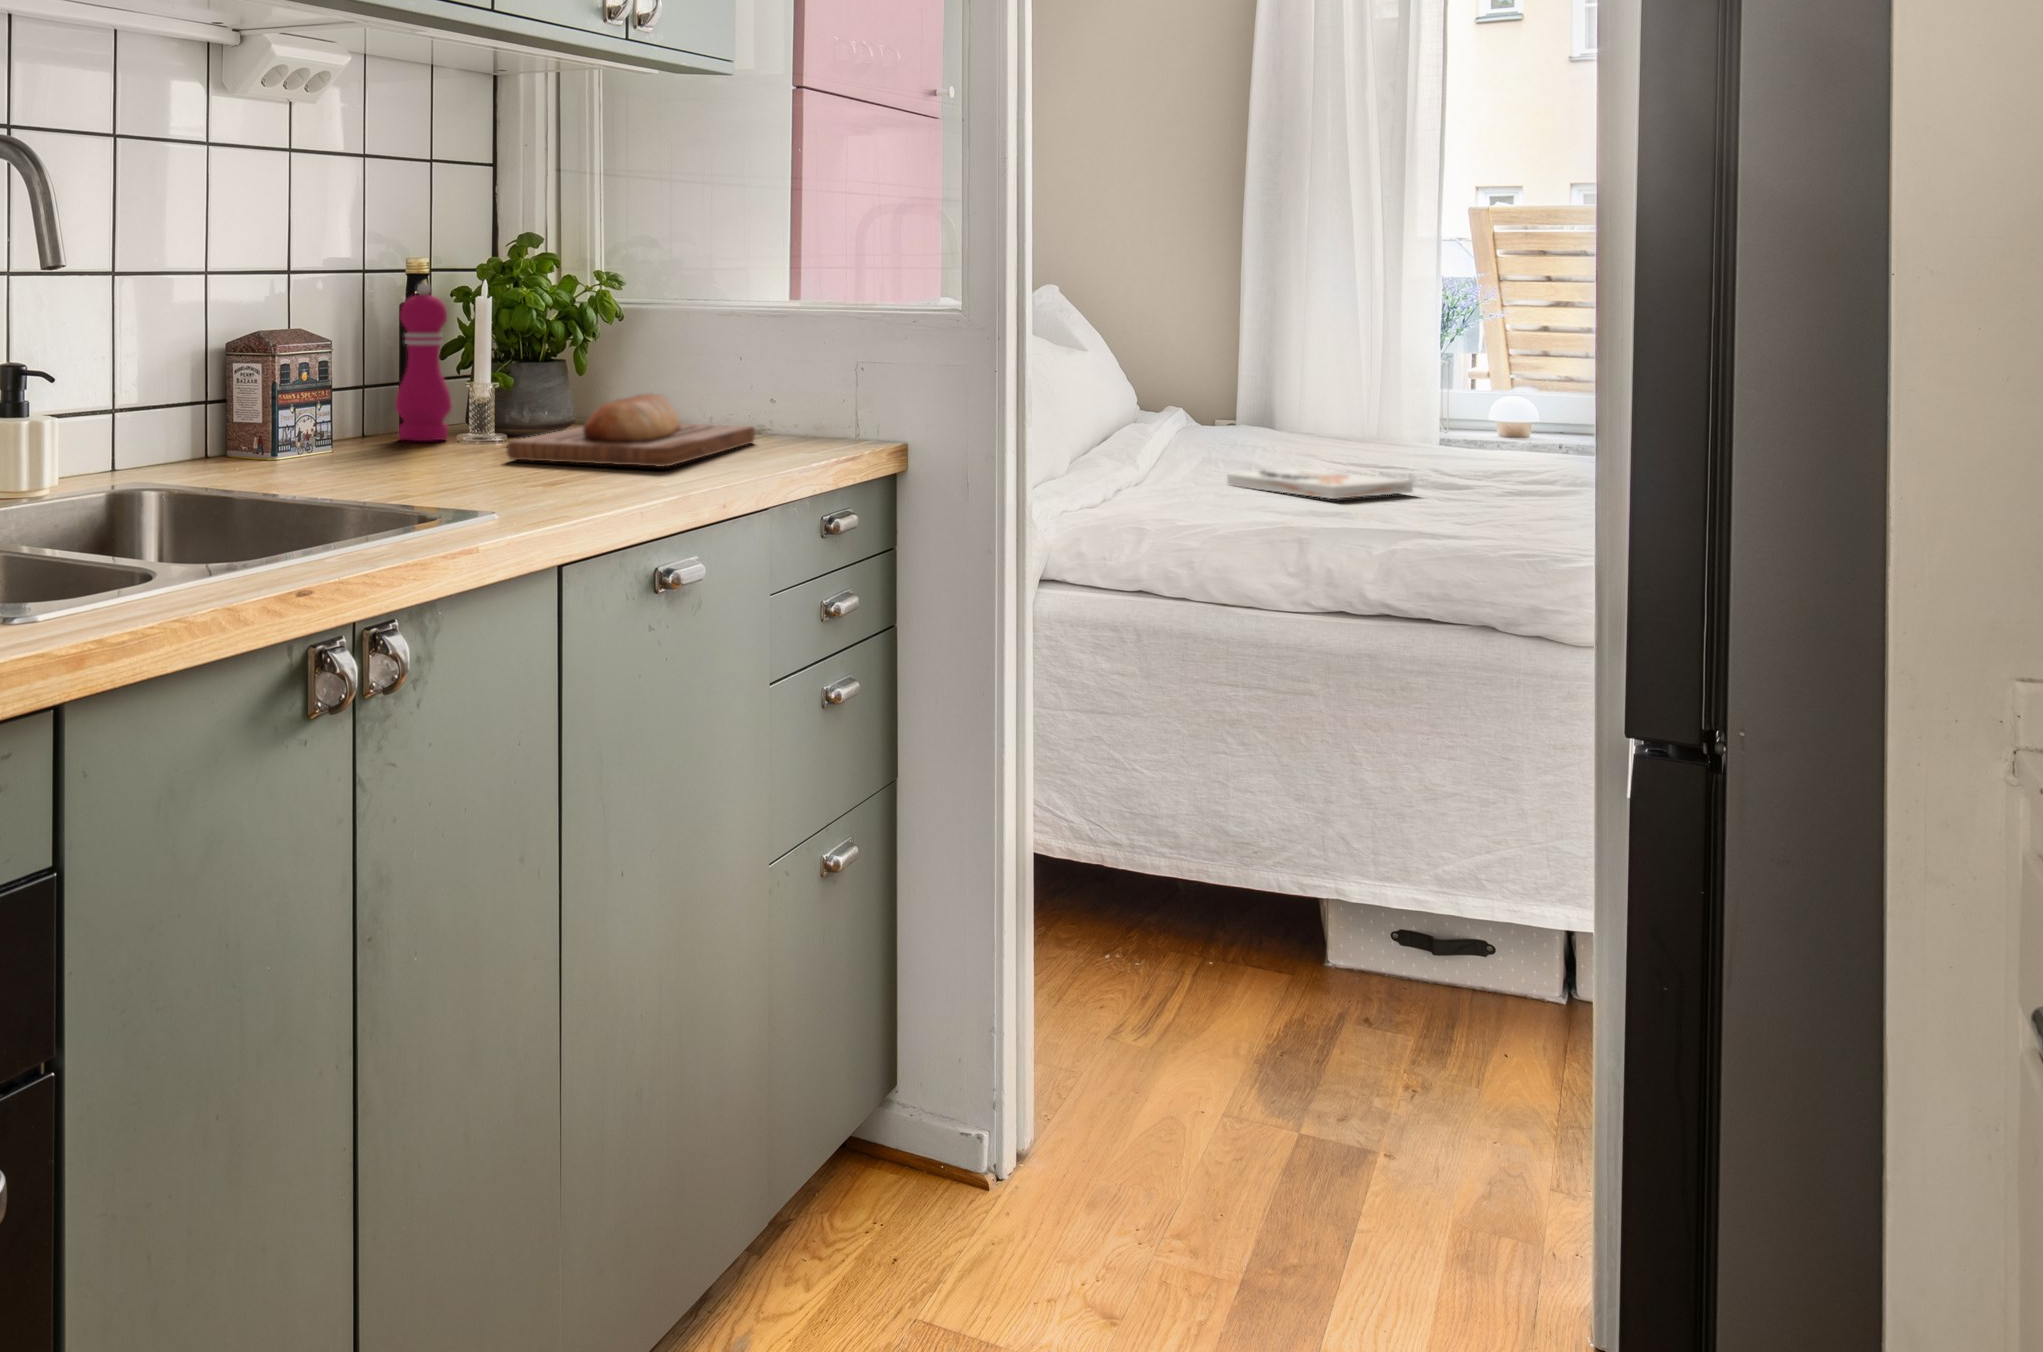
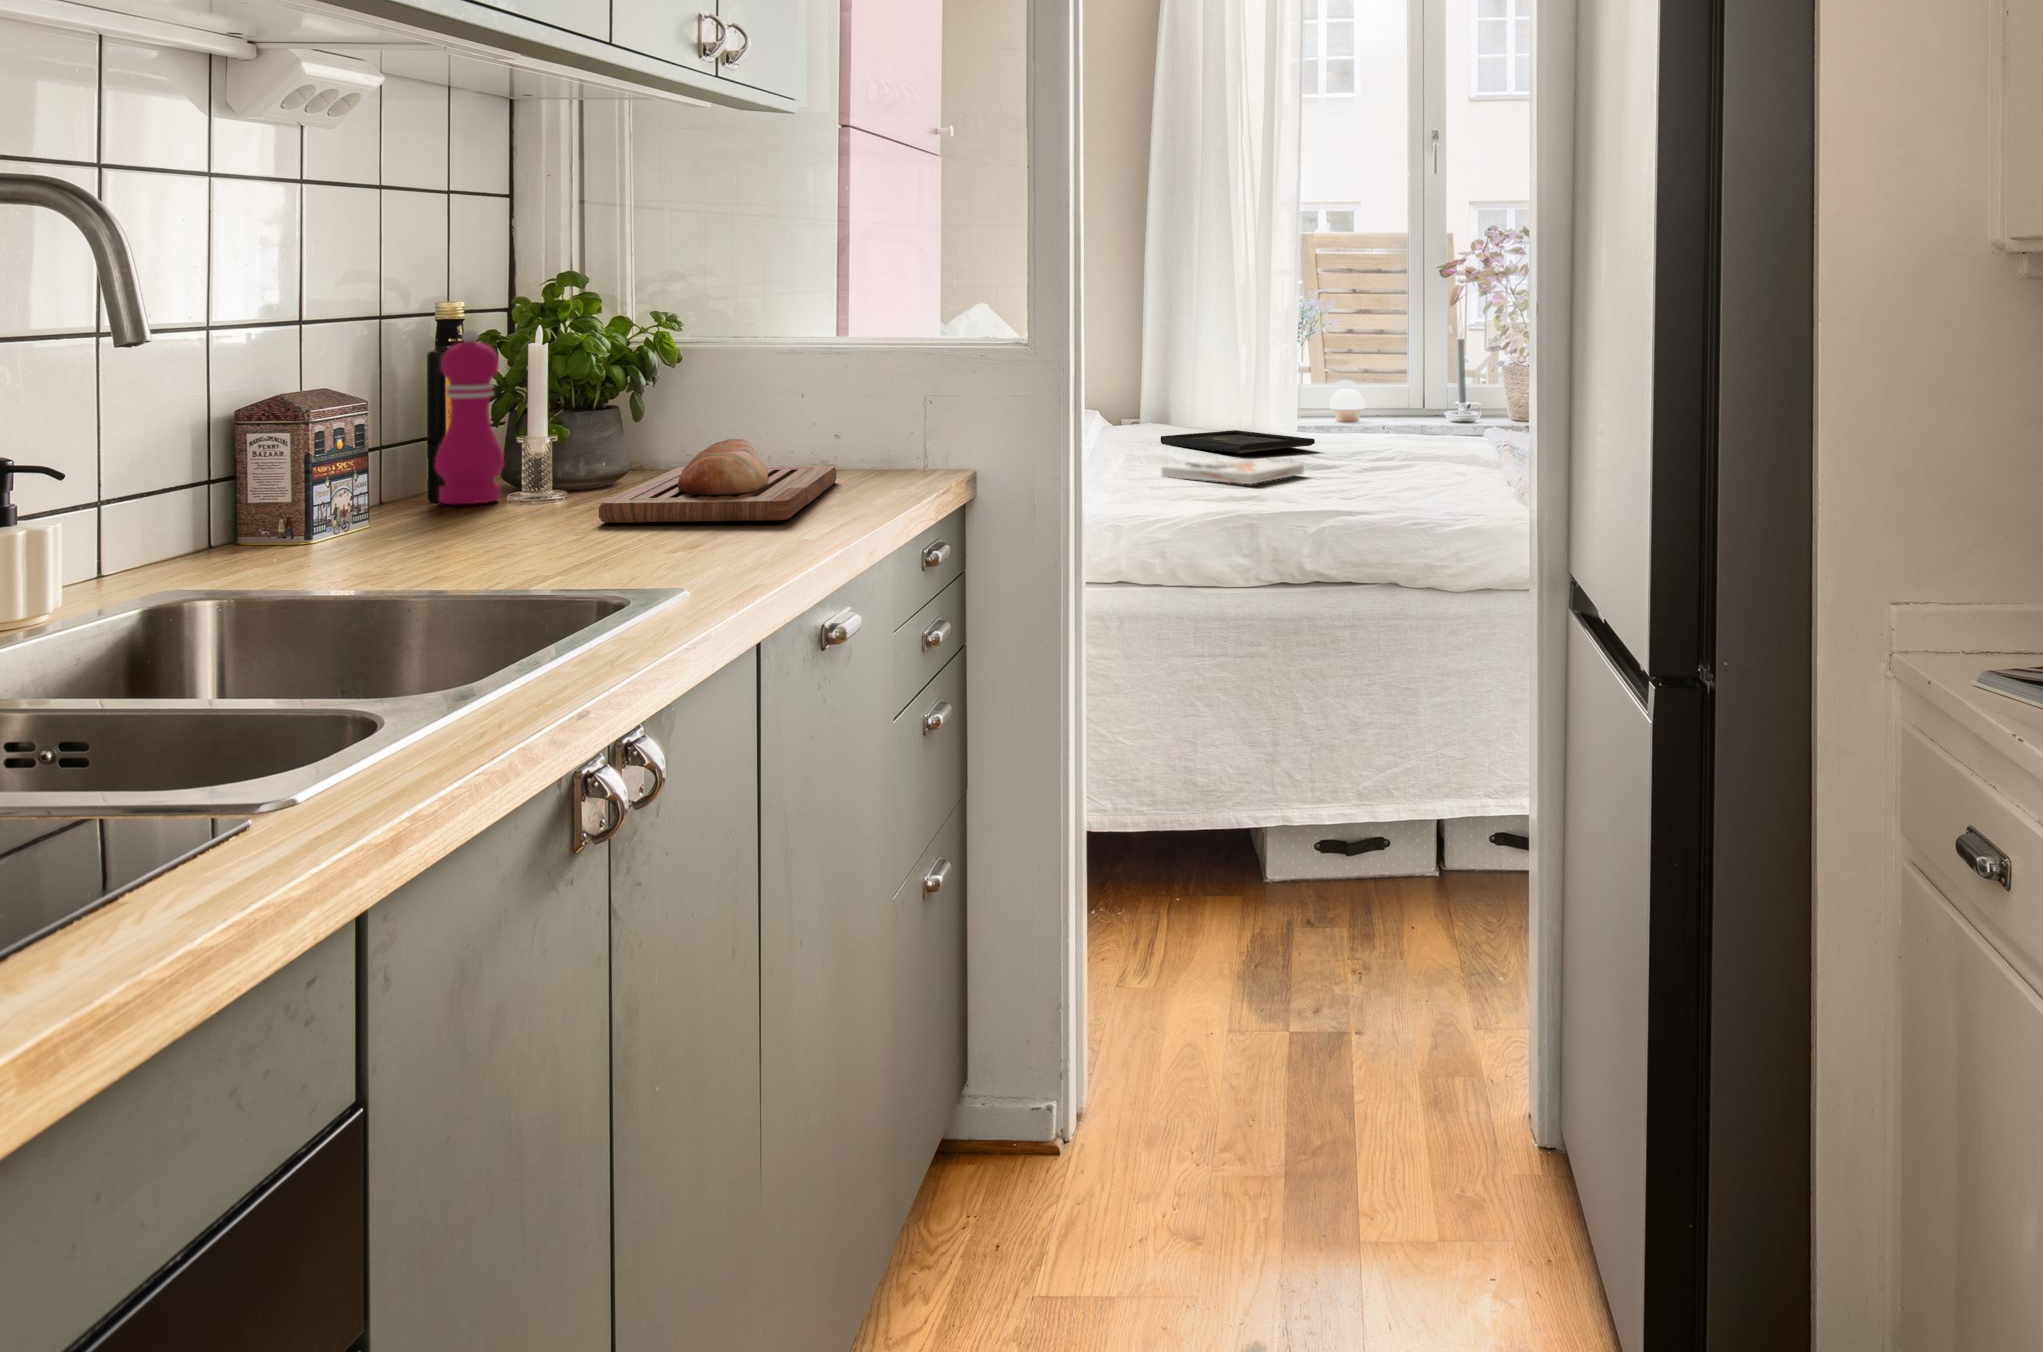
tray: none [1250,442,1449,466] -> present [1161,430,1315,453]

